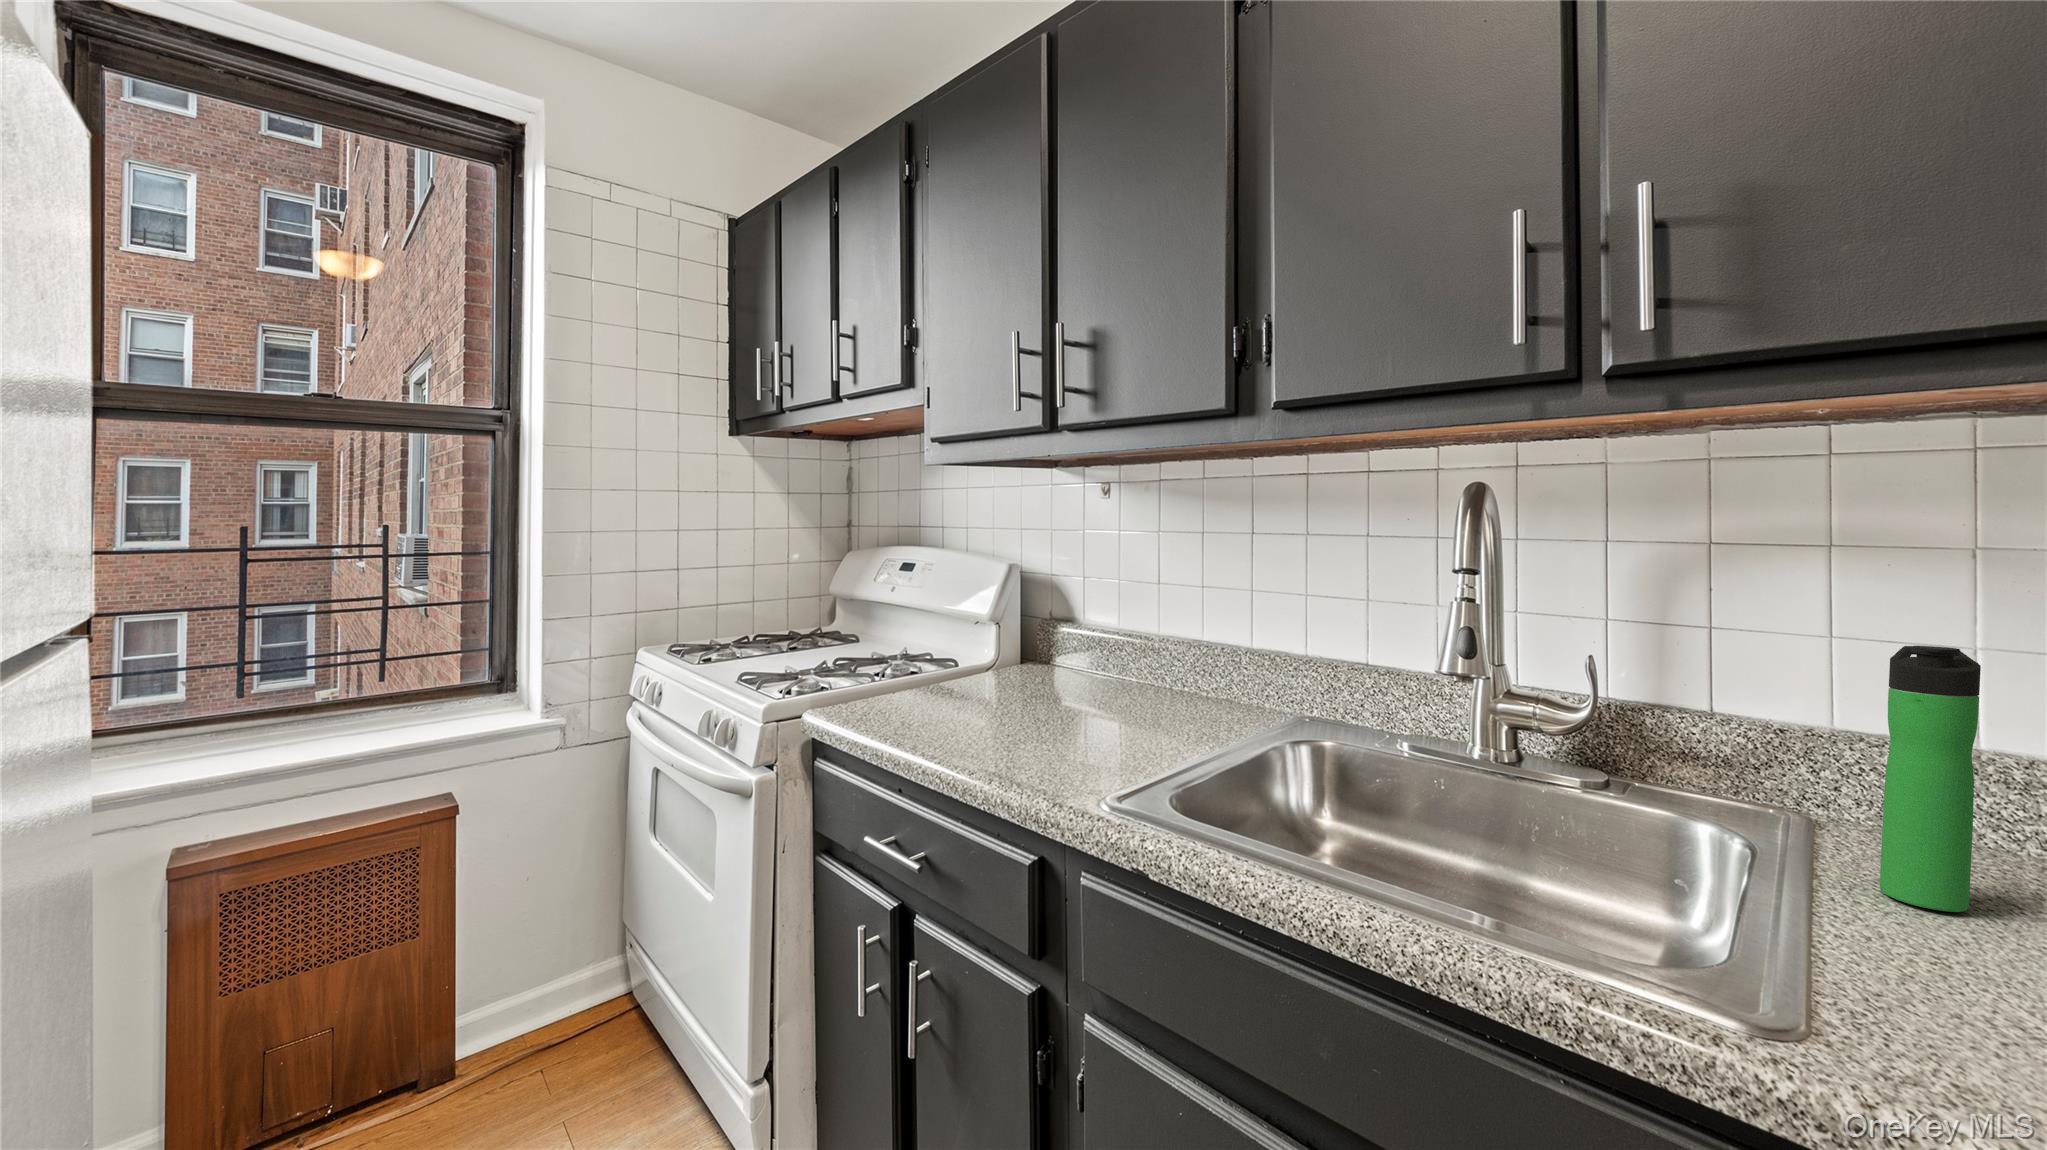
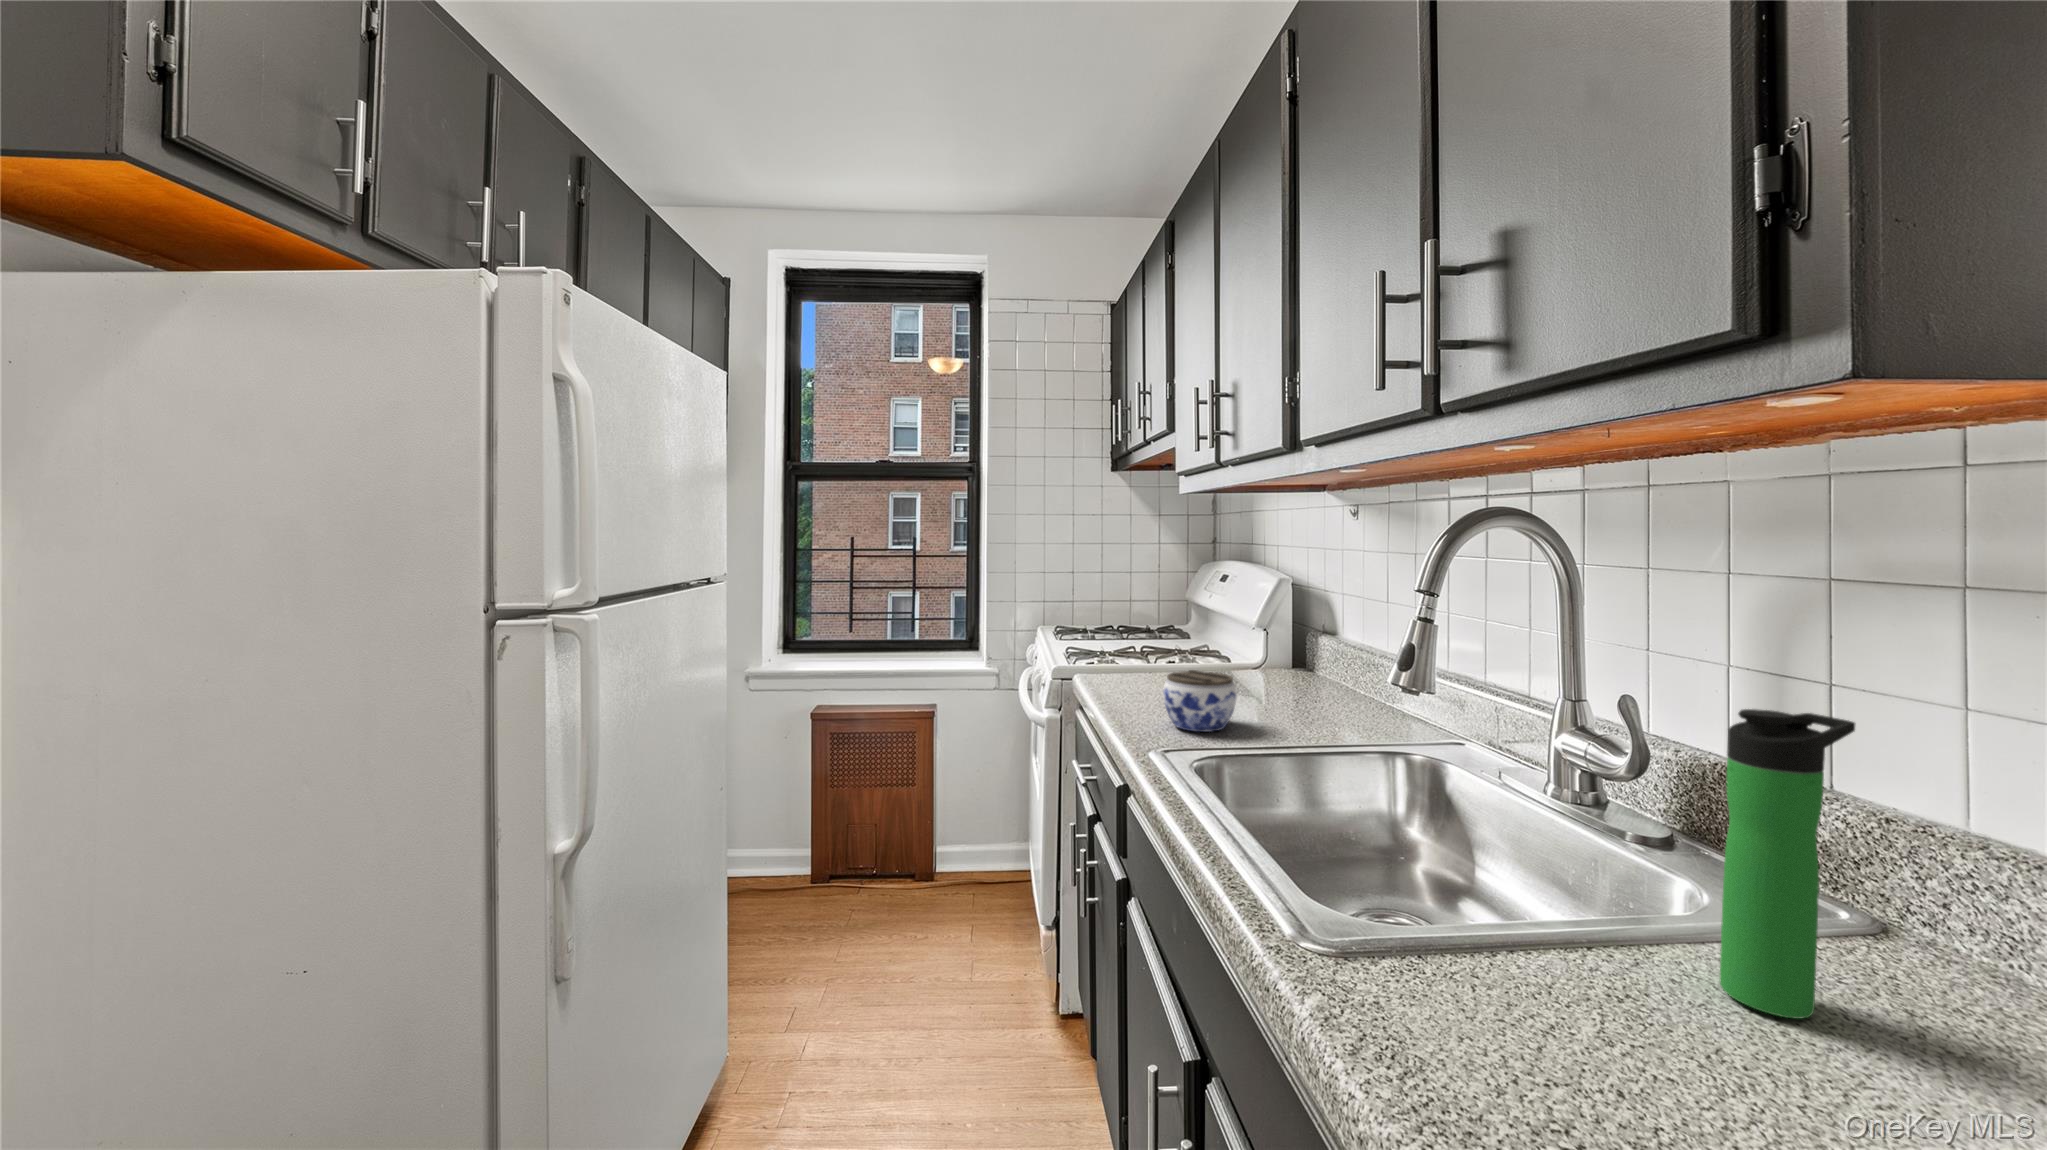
jar: none [1025,674,1117,753] -> present [1163,670,1236,732]

